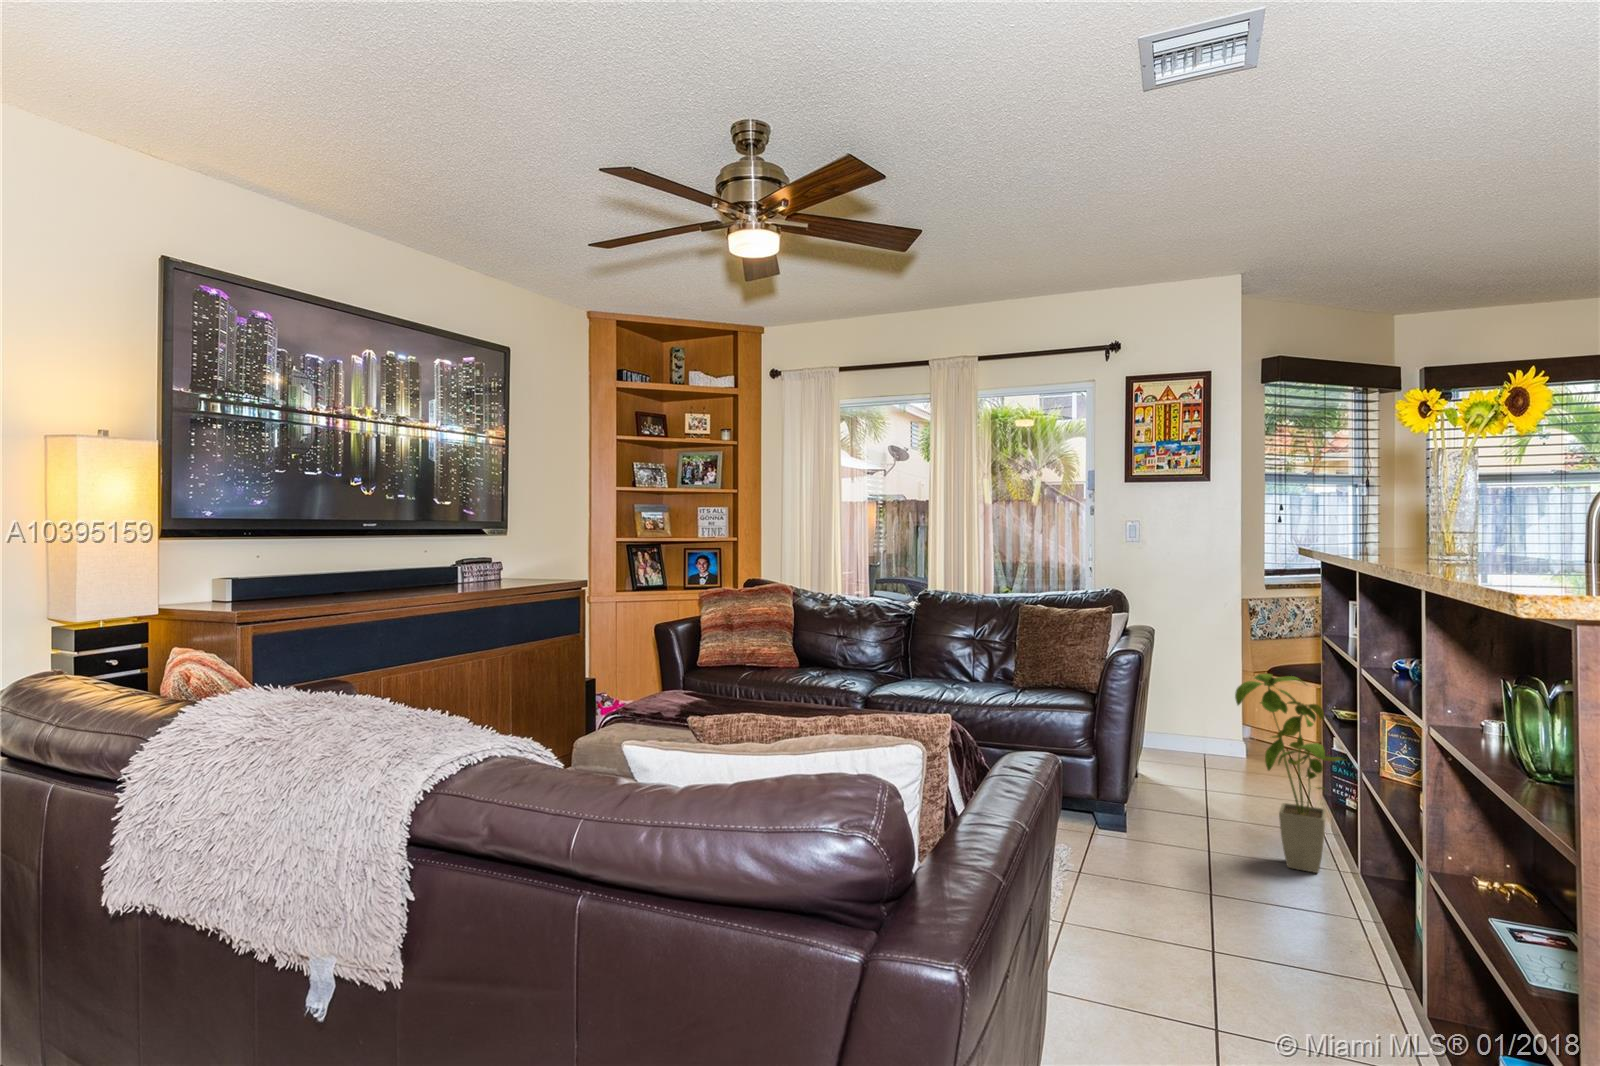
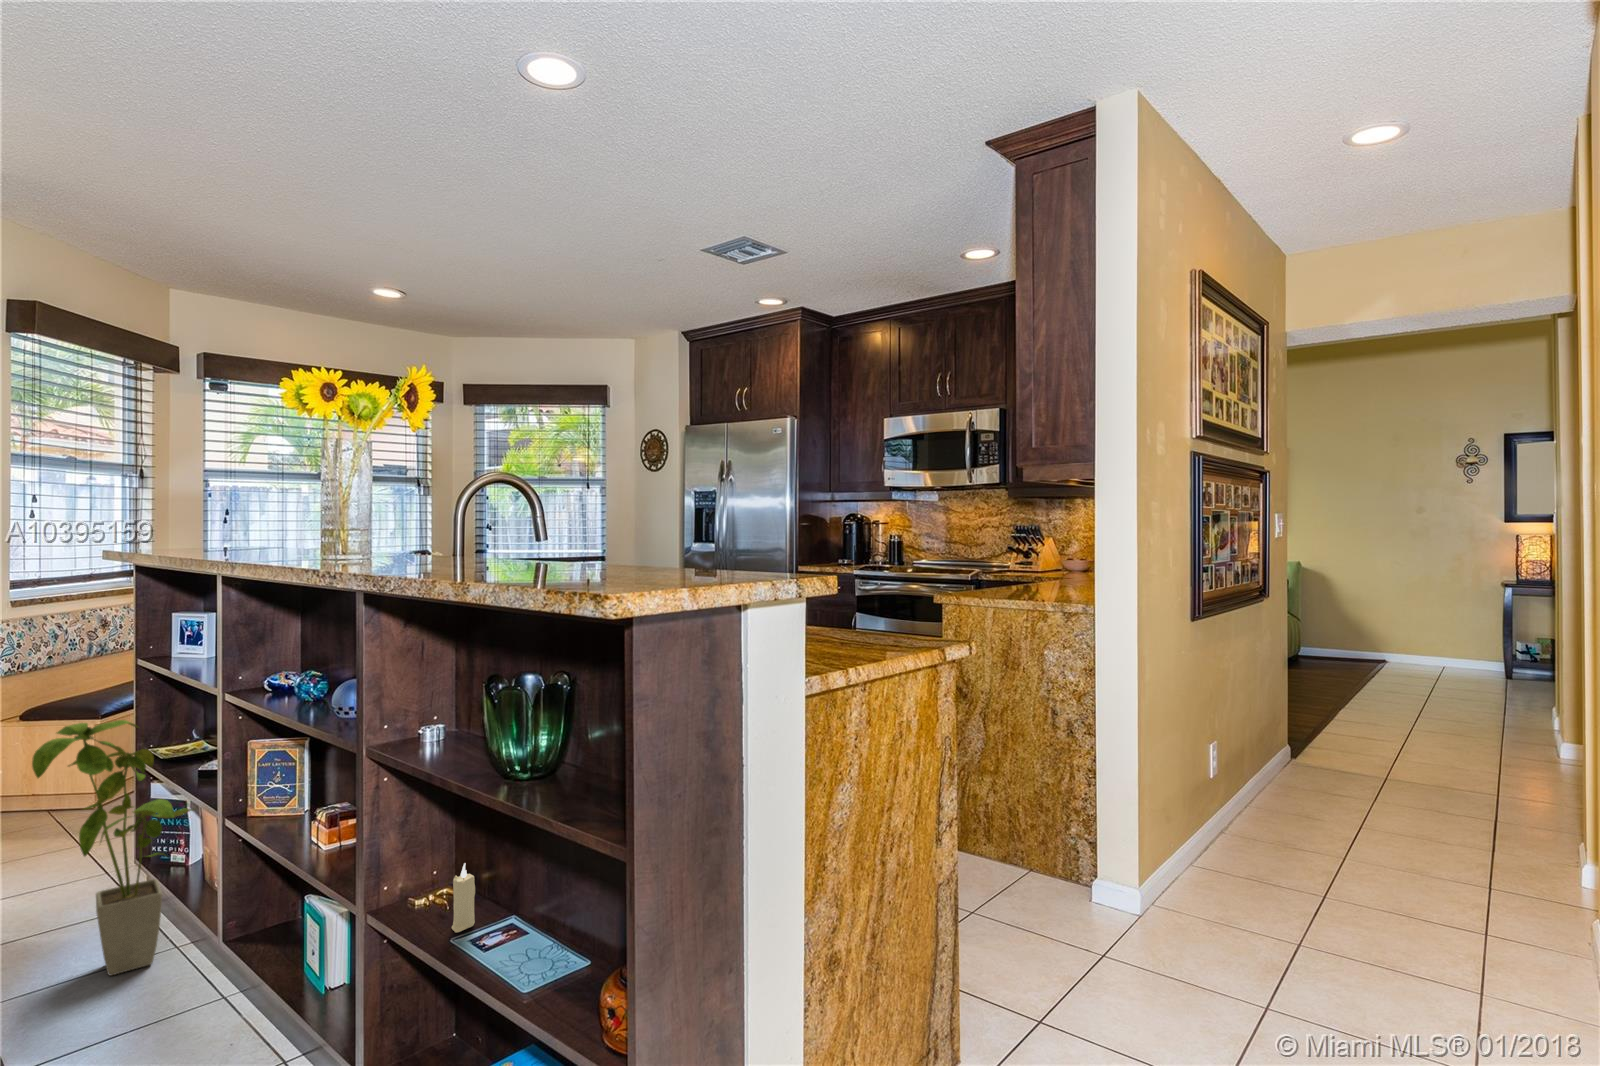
candle: none [1495,857,1524,923] -> present [452,863,475,932]

